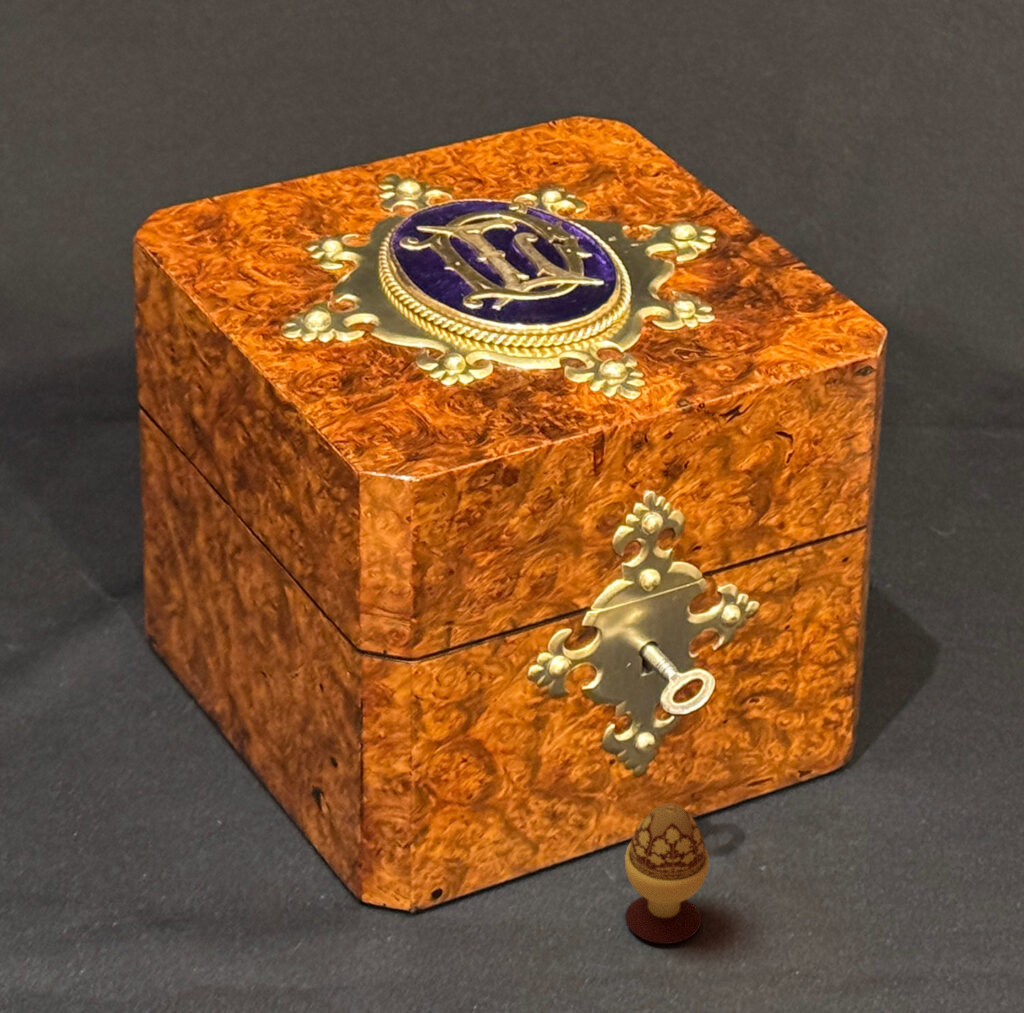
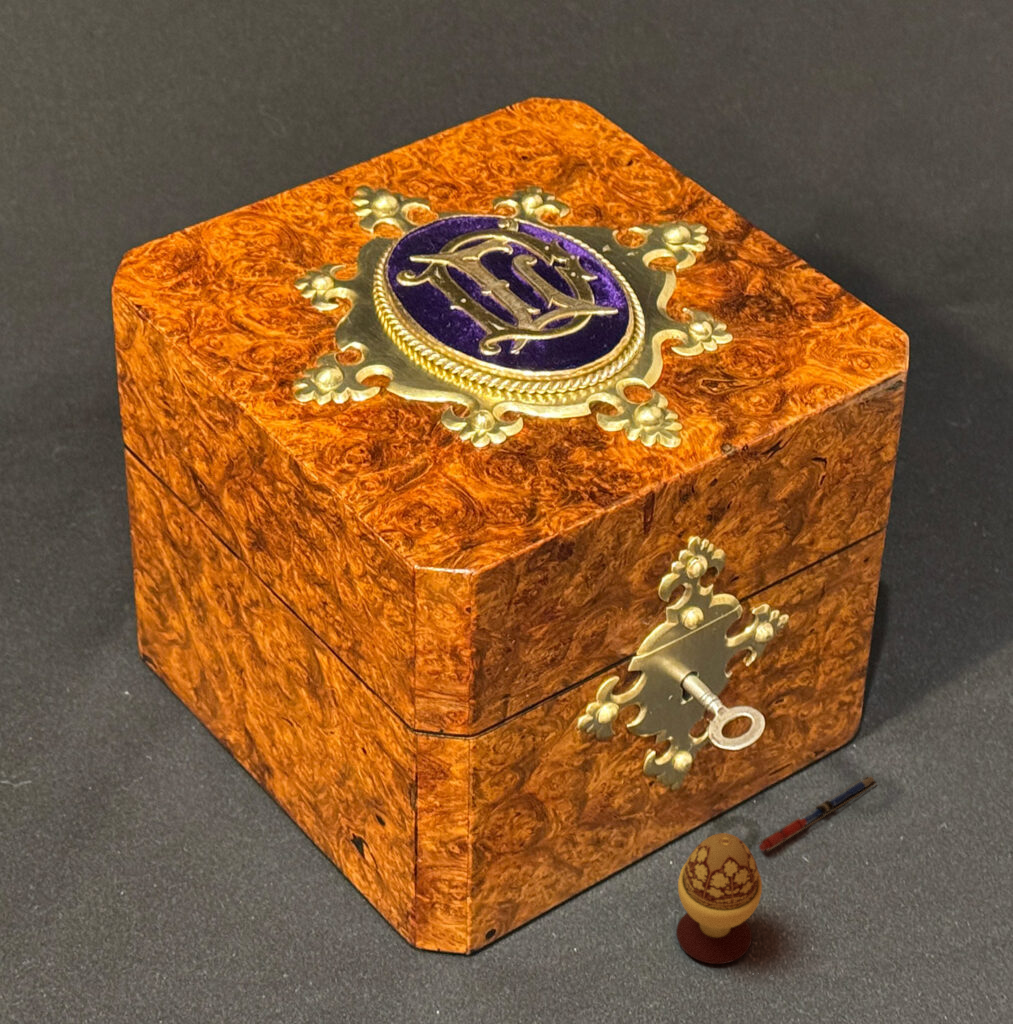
pen: none [723,798,860,852] -> present [759,777,874,851]

